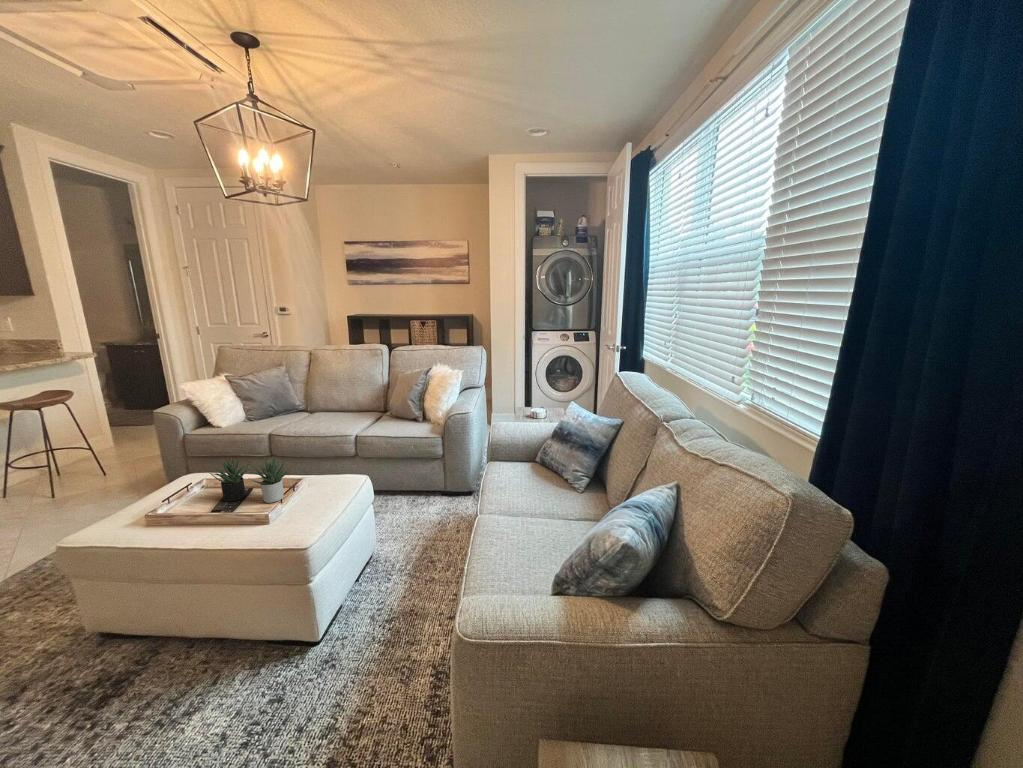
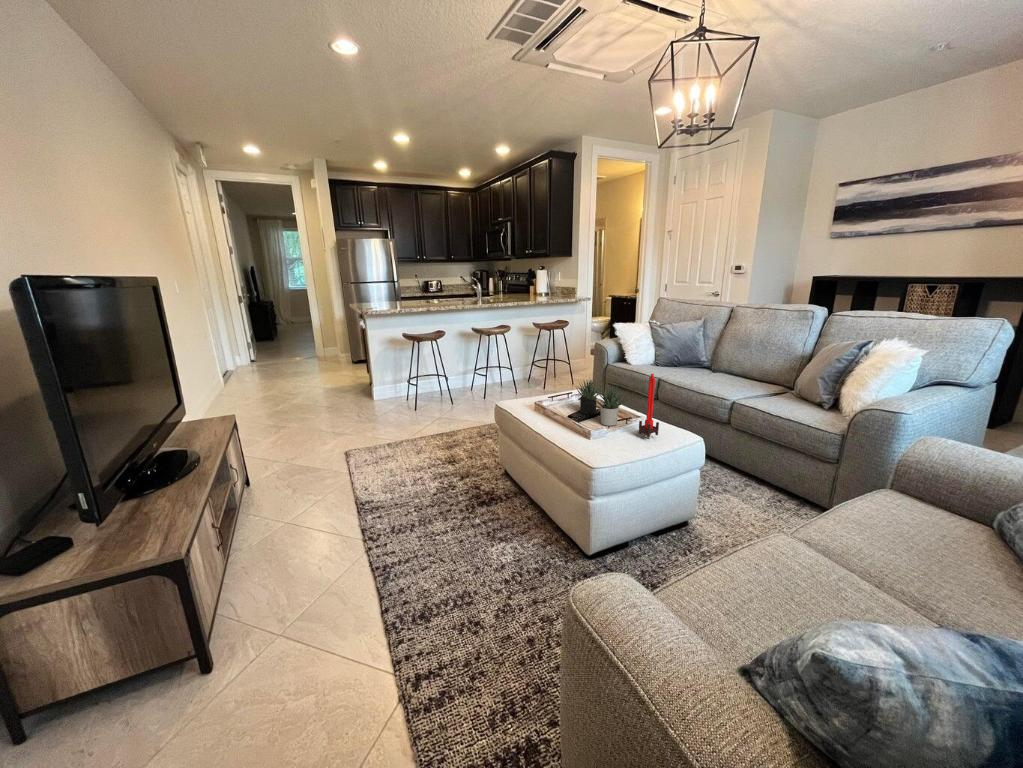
candle: none [316,435,336,496] -> present [639,374,659,439]

